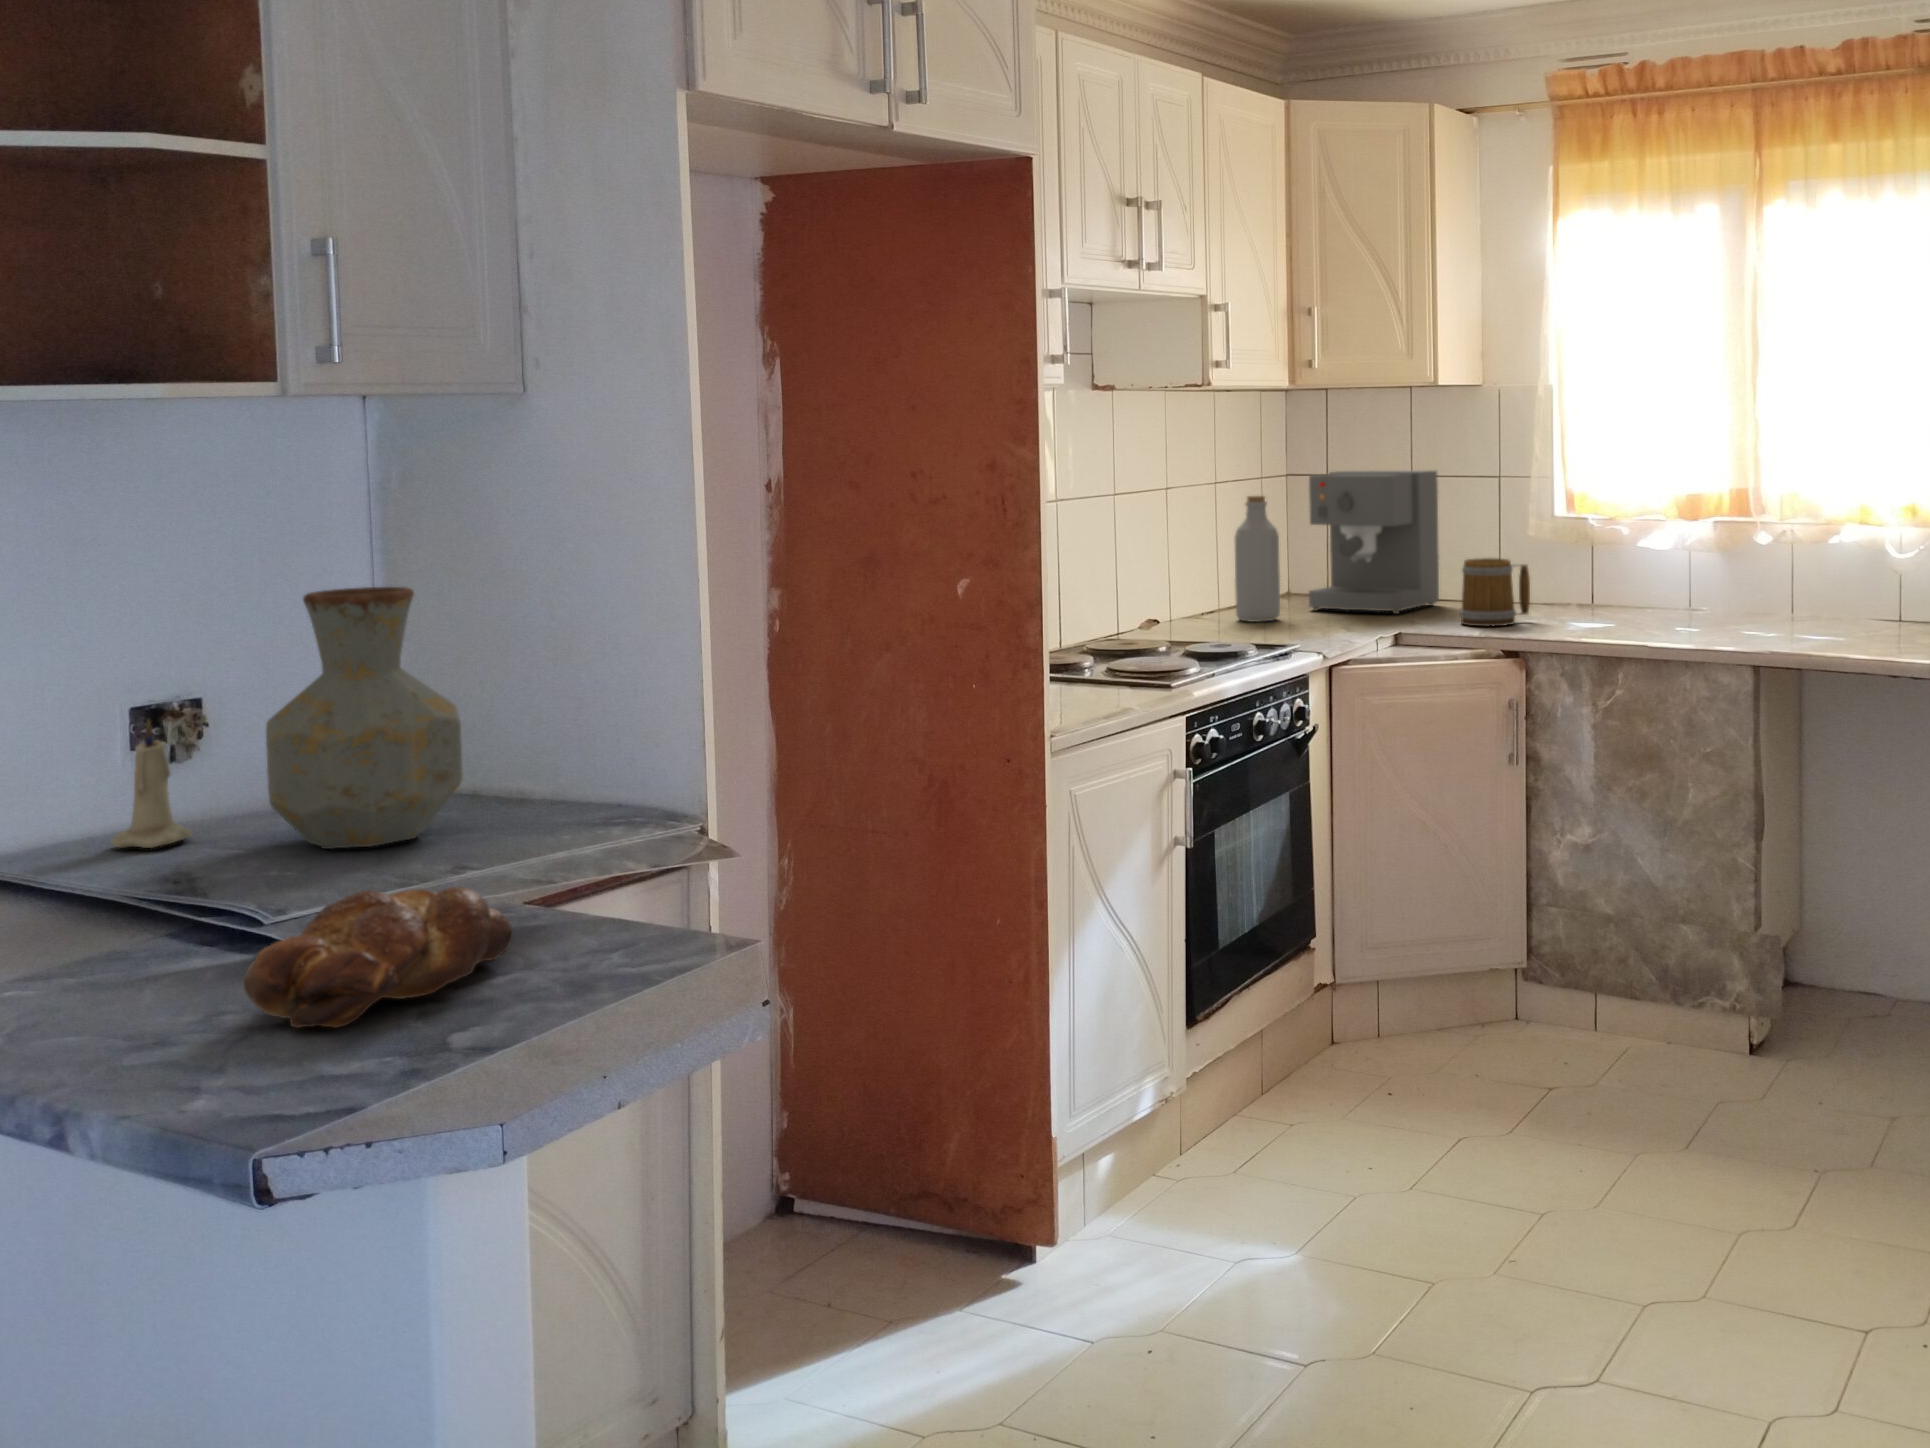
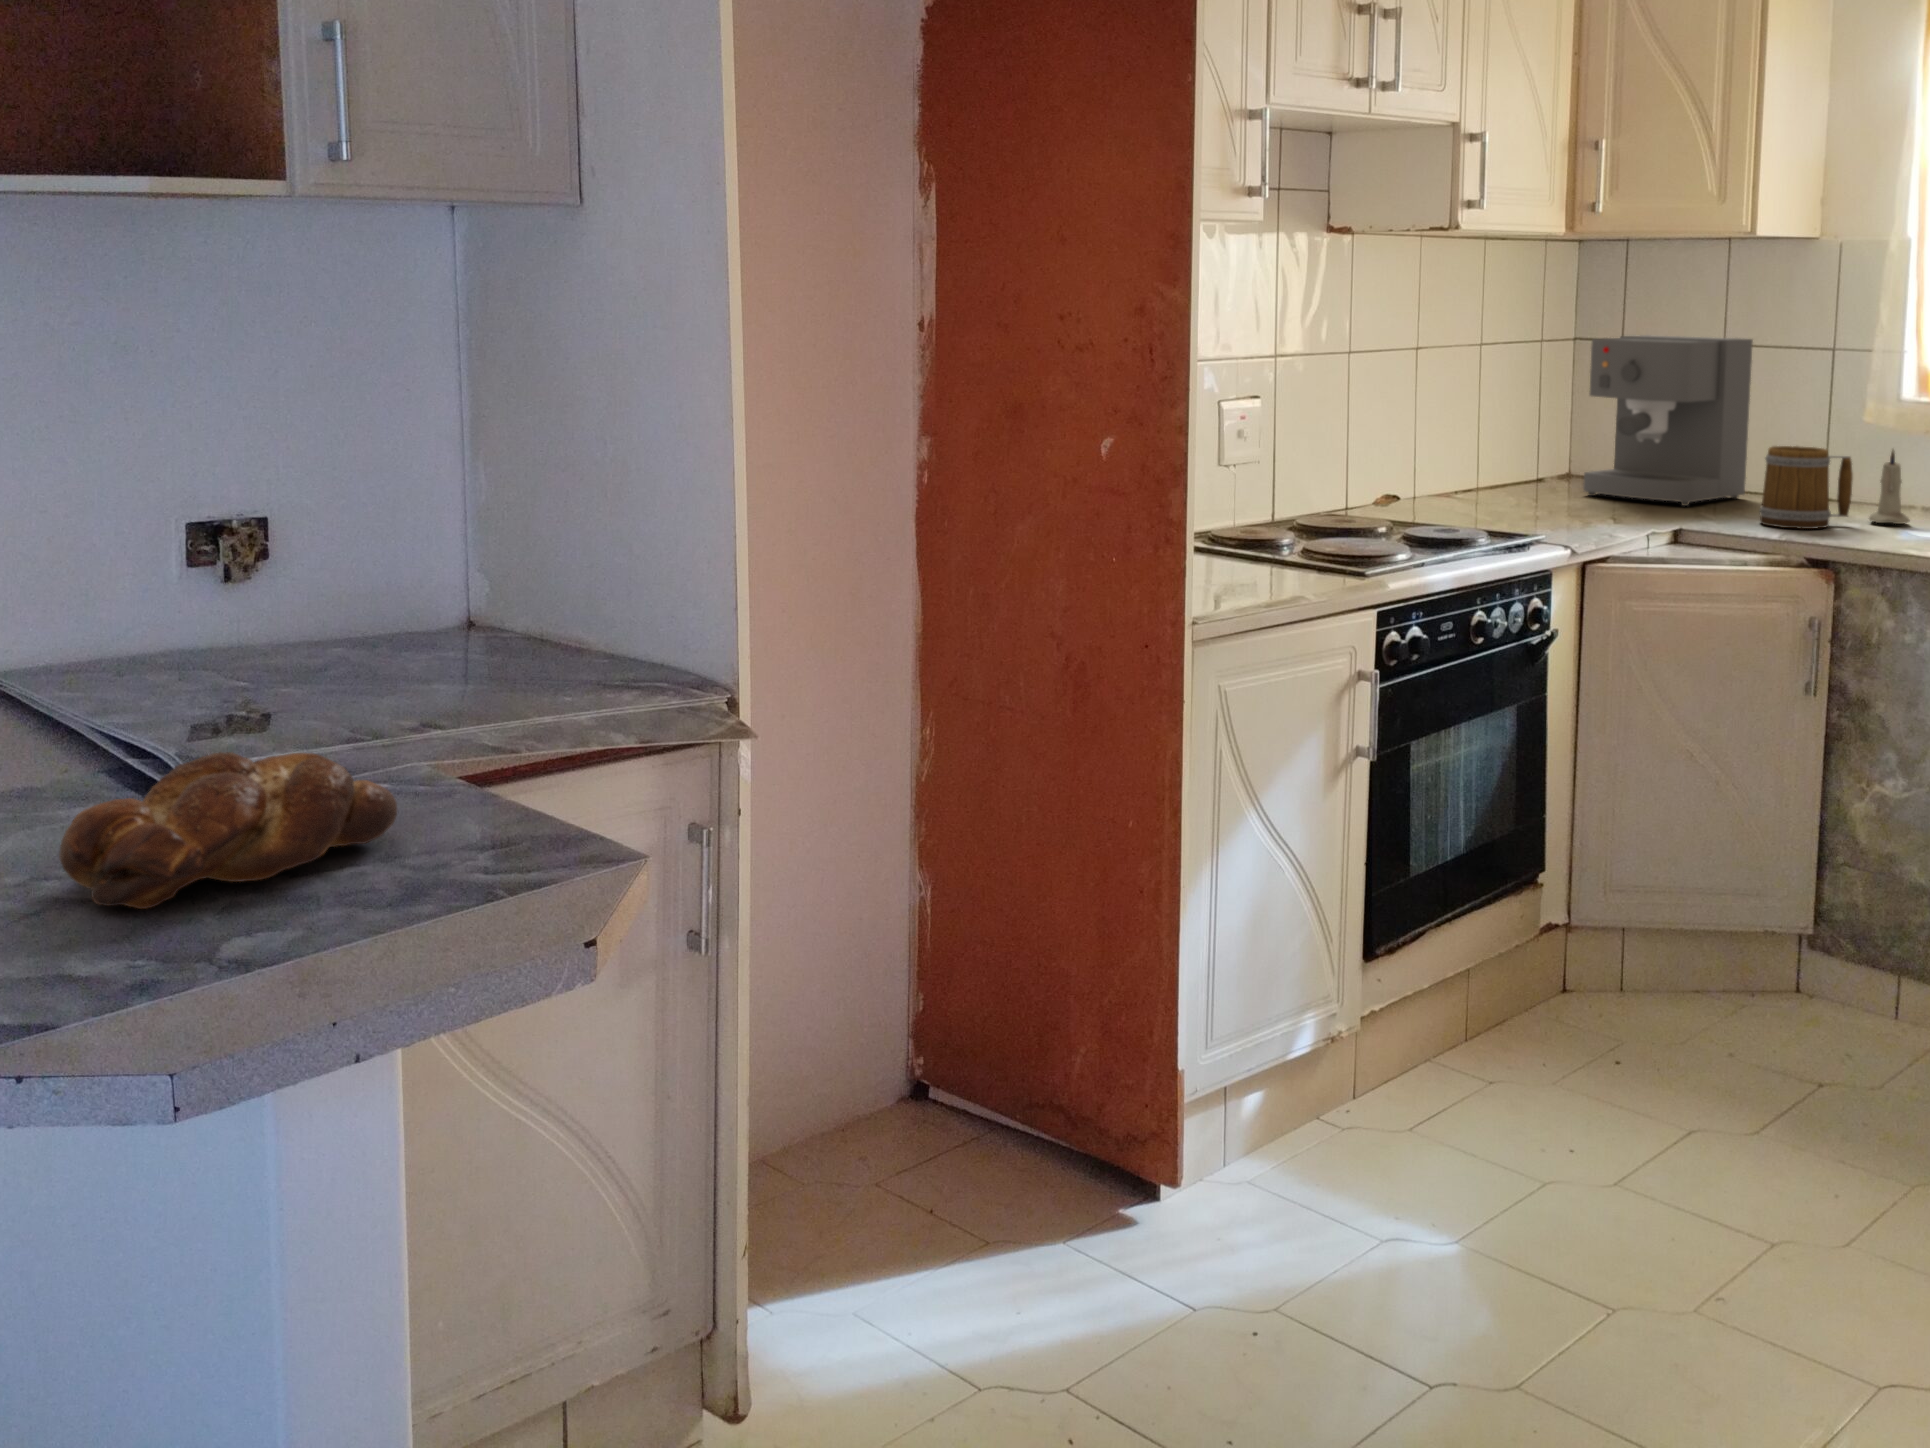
bottle: present [1235,496,1280,622] -> none [1491,359,1547,505]
vase: present [266,587,463,849] -> none [269,411,478,690]
candle: present [112,720,192,848] -> present [1869,450,1910,524]

